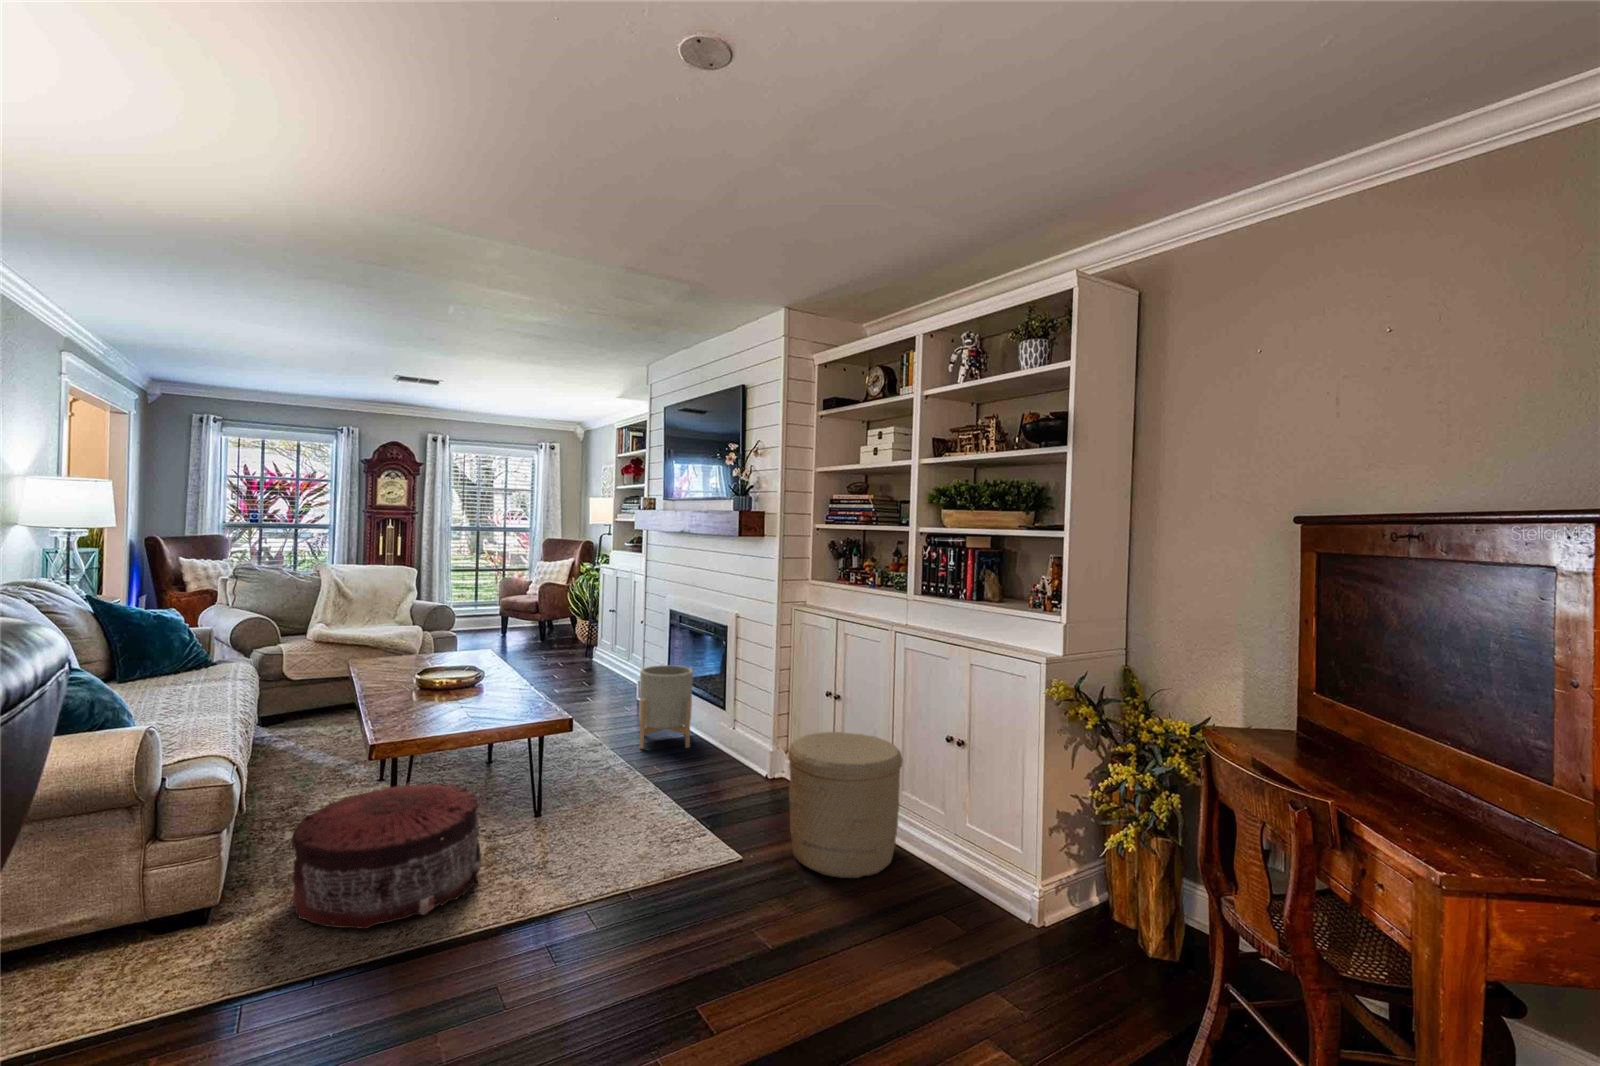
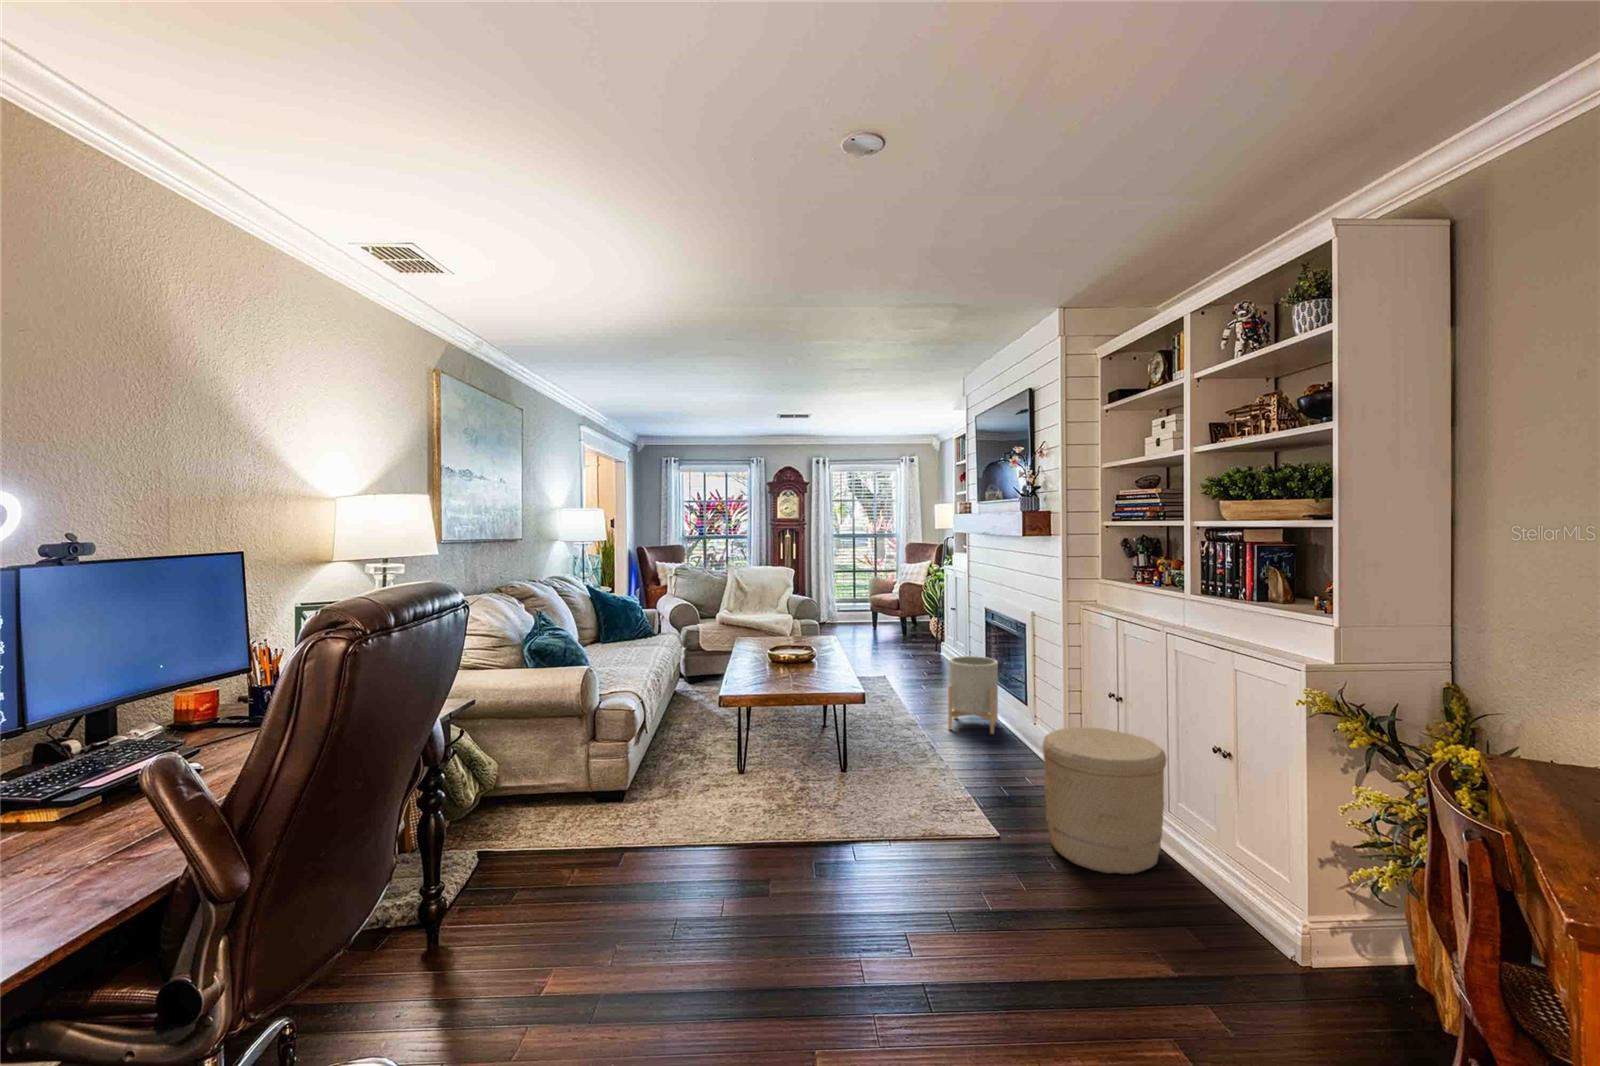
pouf: present [292,784,481,929] -> none [665,727,786,824]

